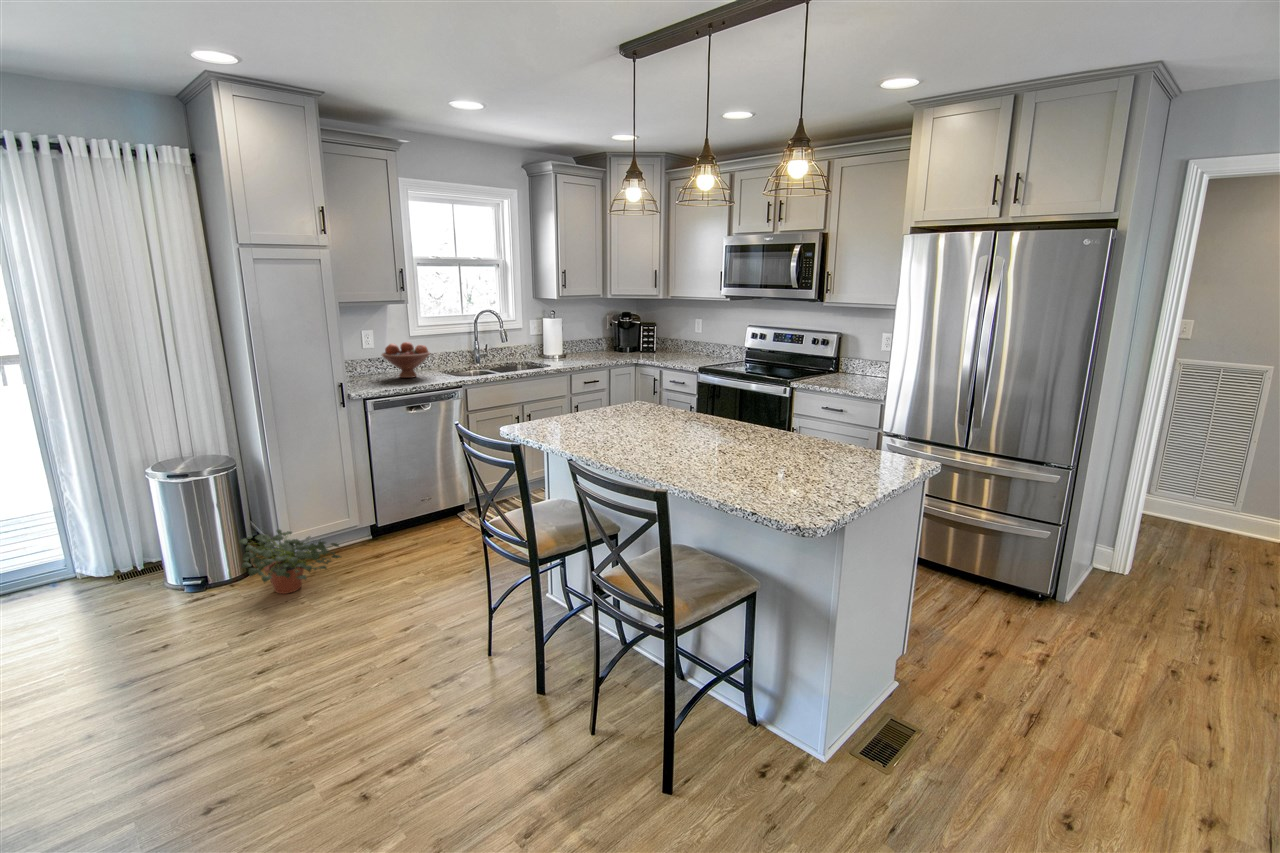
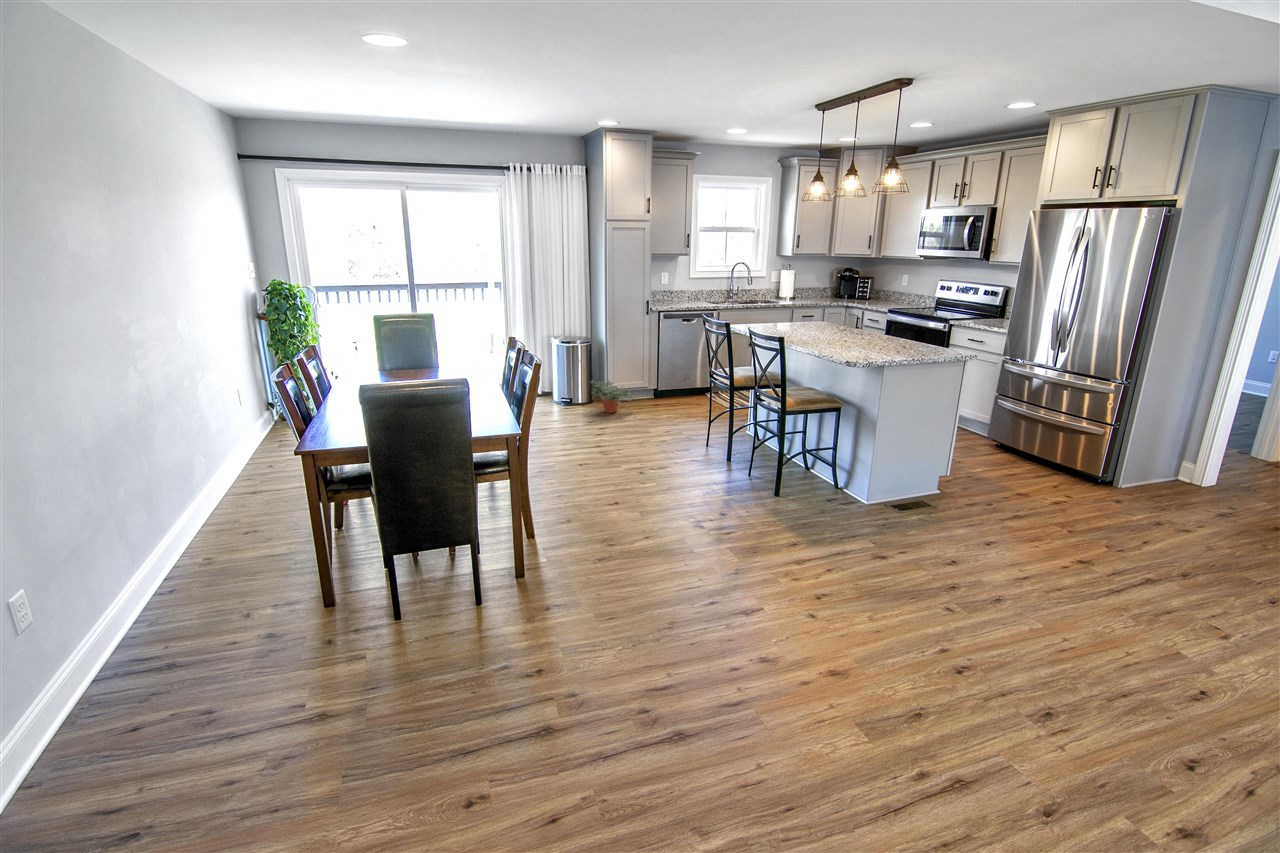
fruit bowl: present [382,342,430,378] -> none [671,281,700,304]

